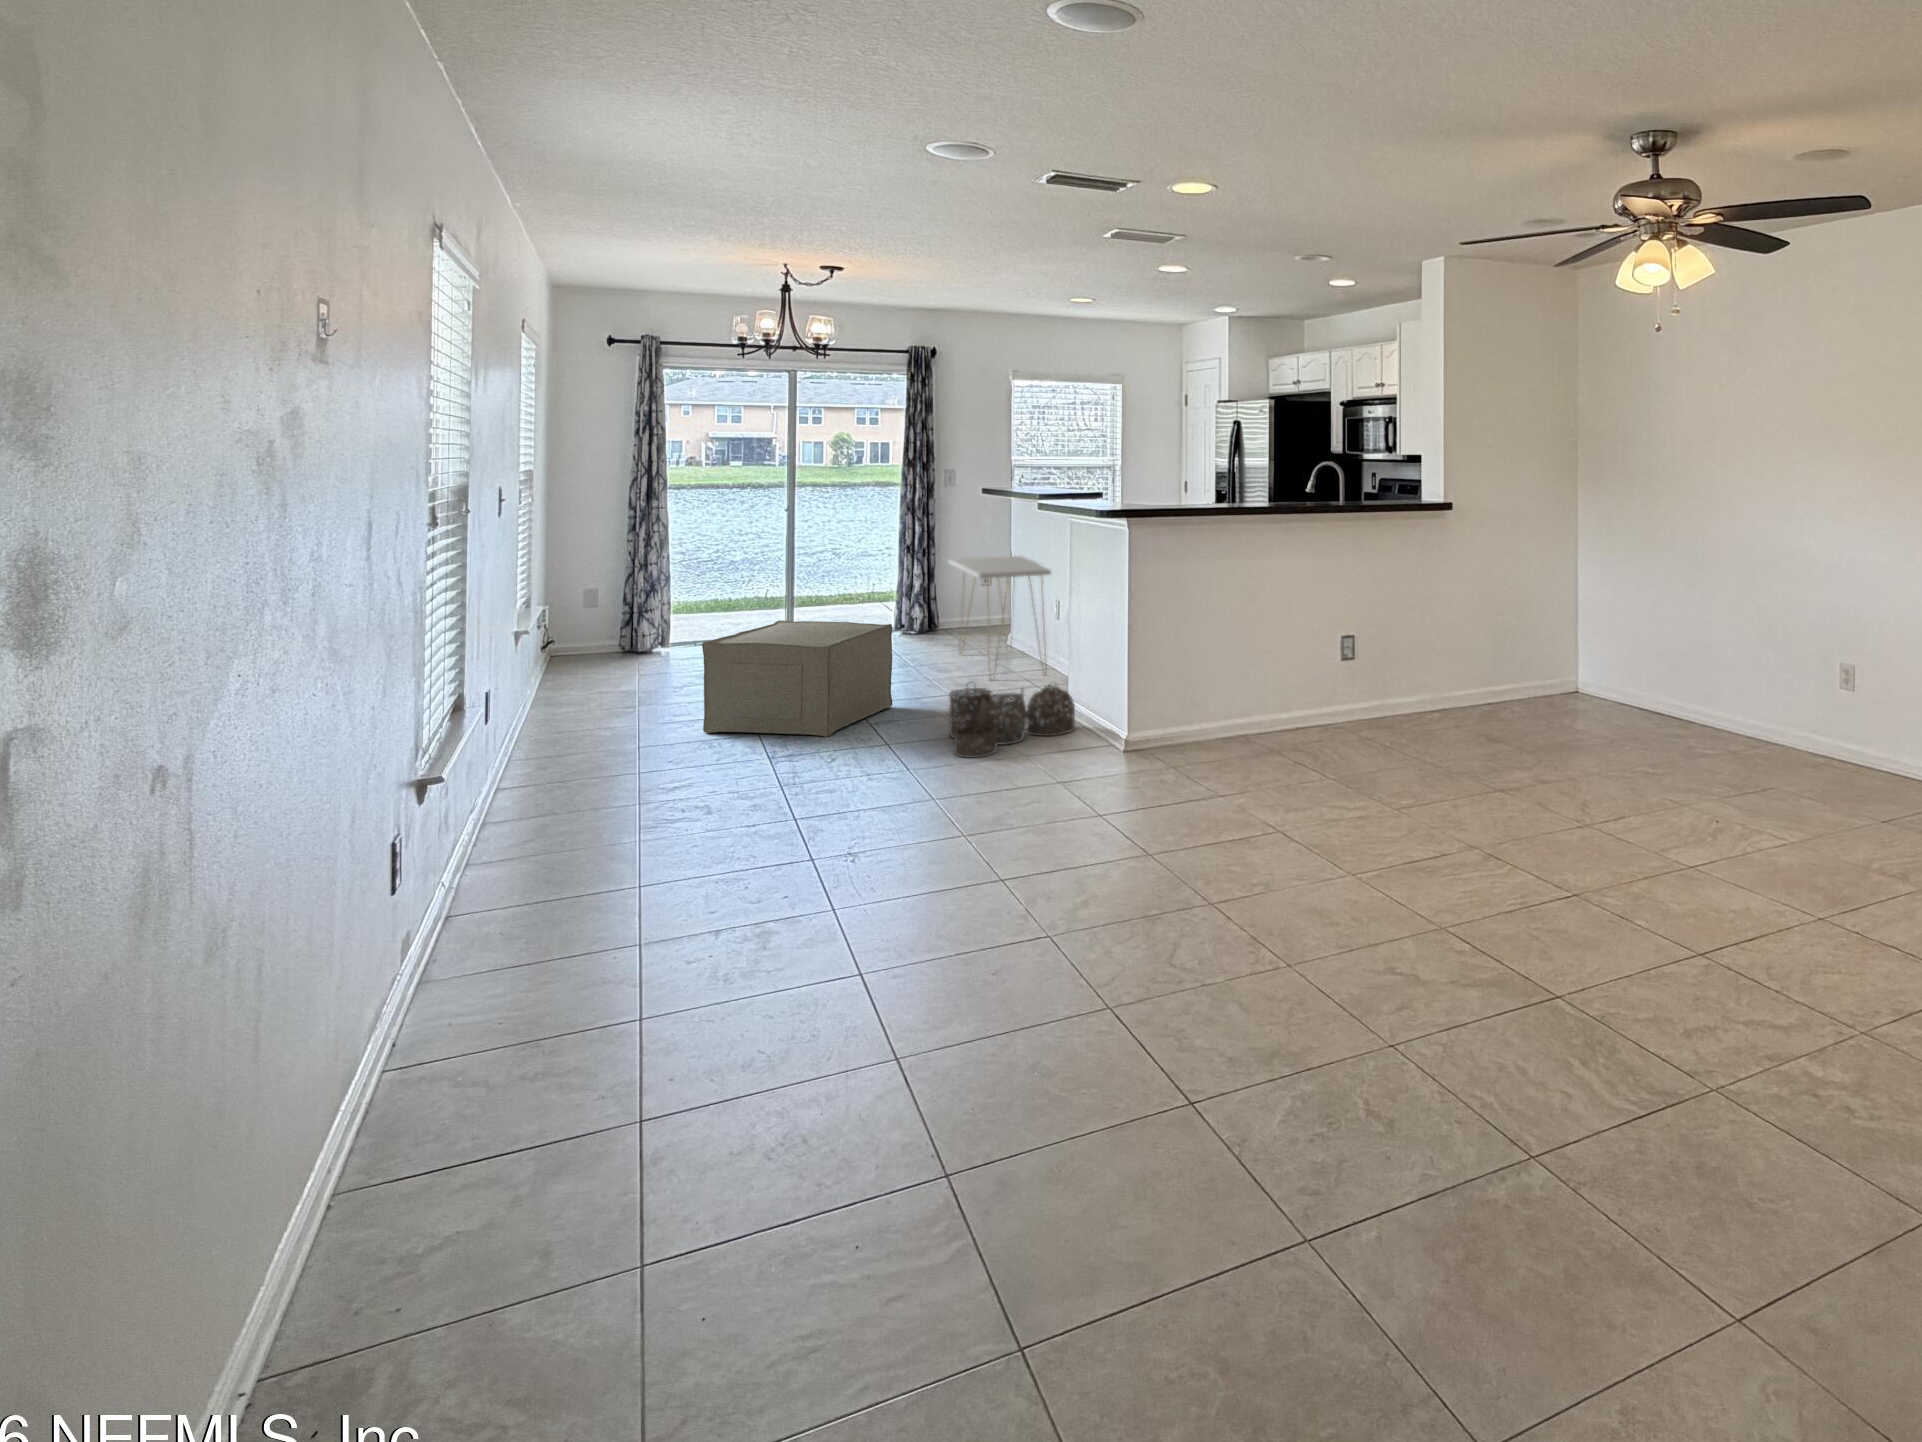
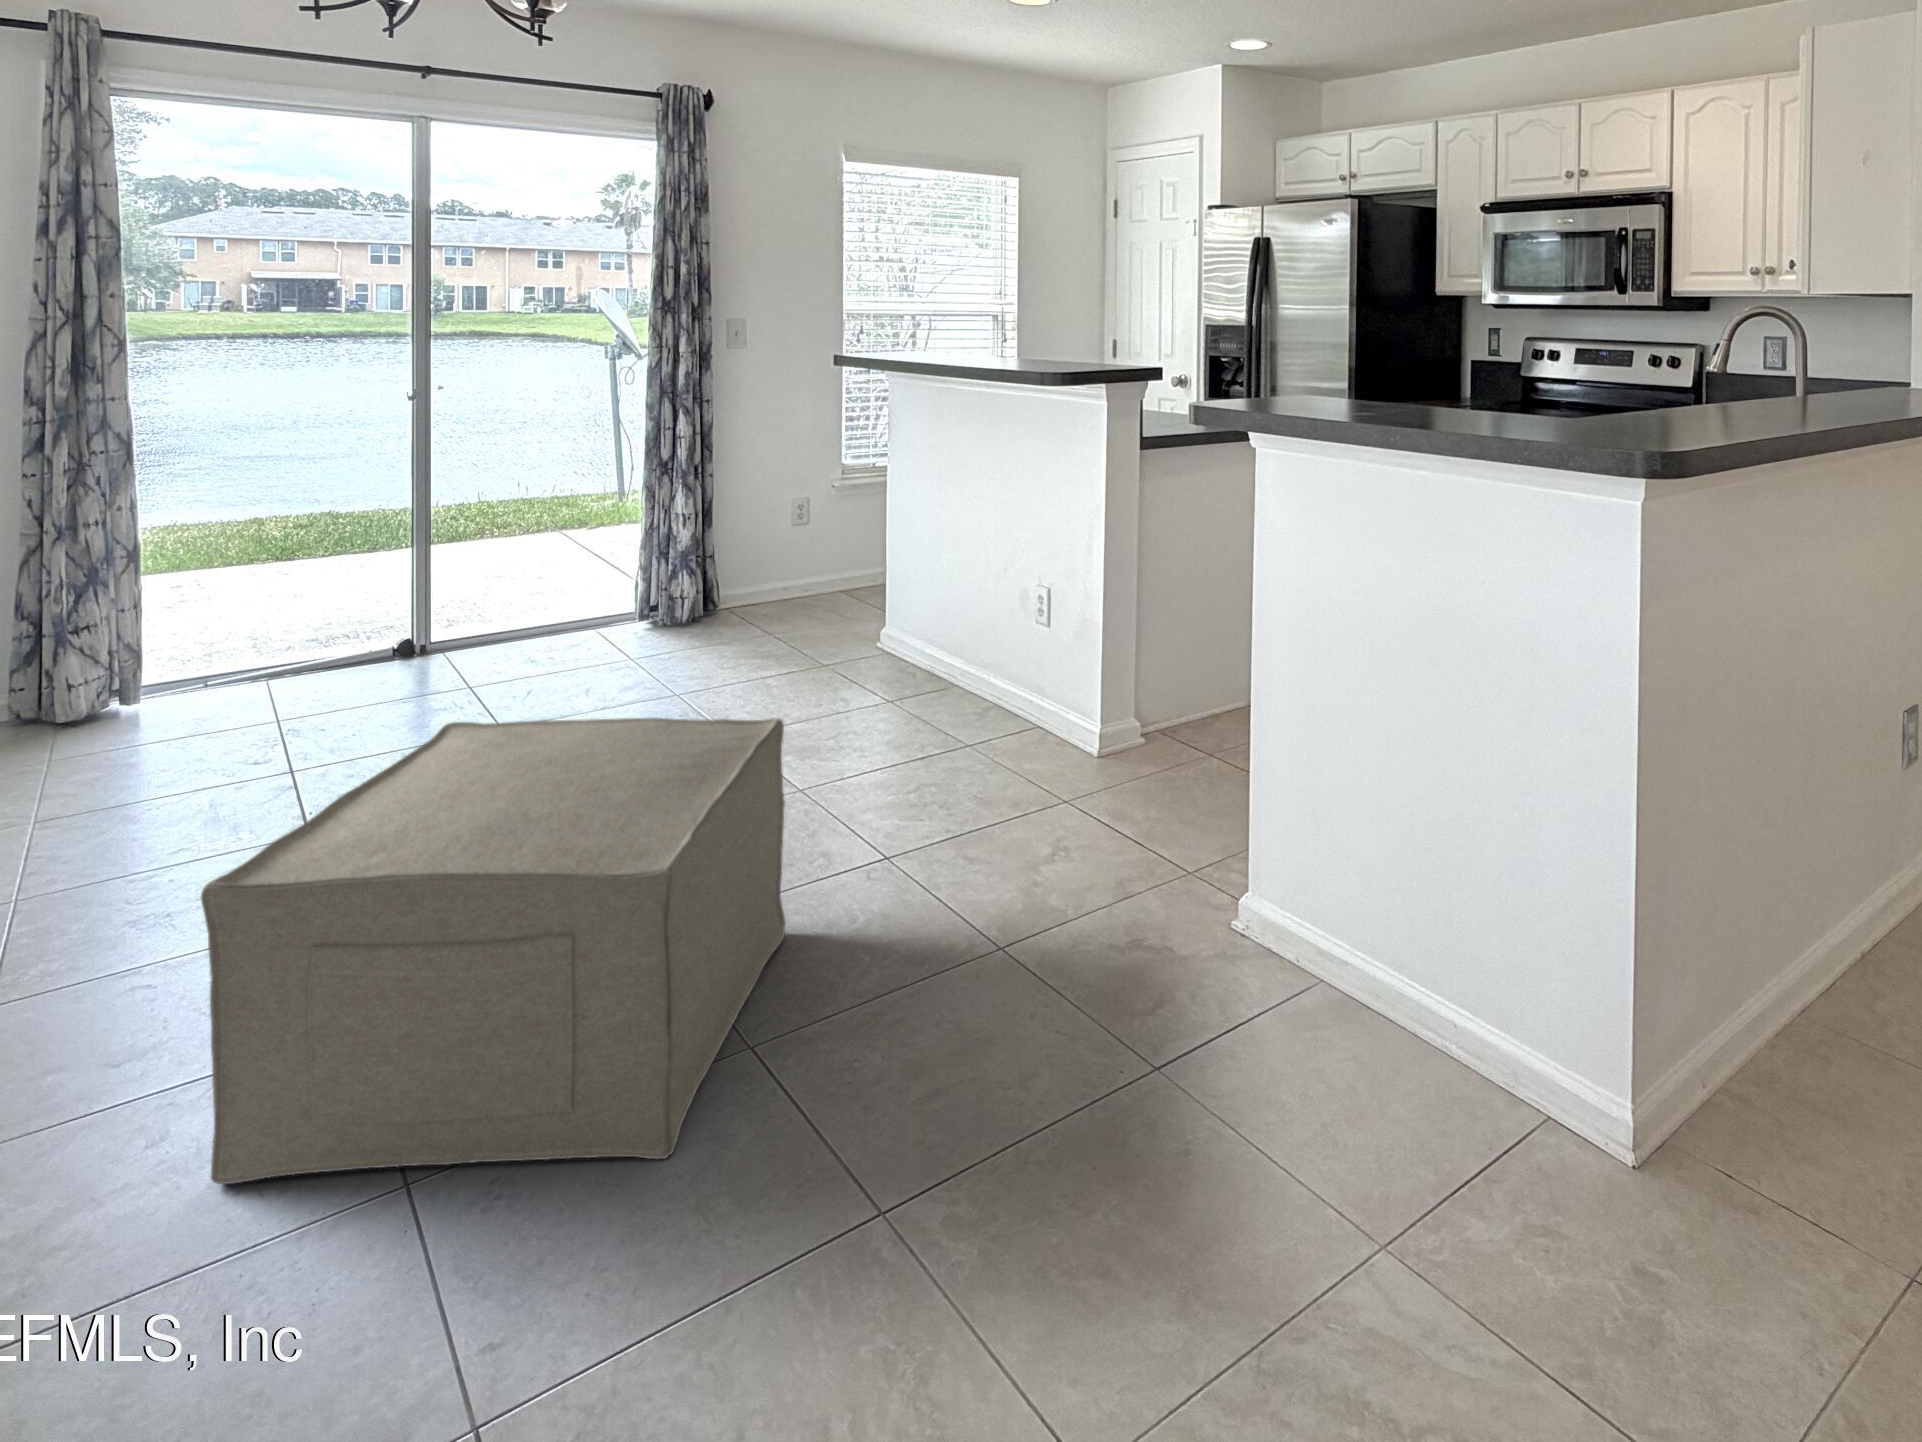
console table: present [949,556,1051,675] -> none [794,486,1083,782]
woven basket: present [949,682,1075,757] -> none [1049,887,1374,1274]

